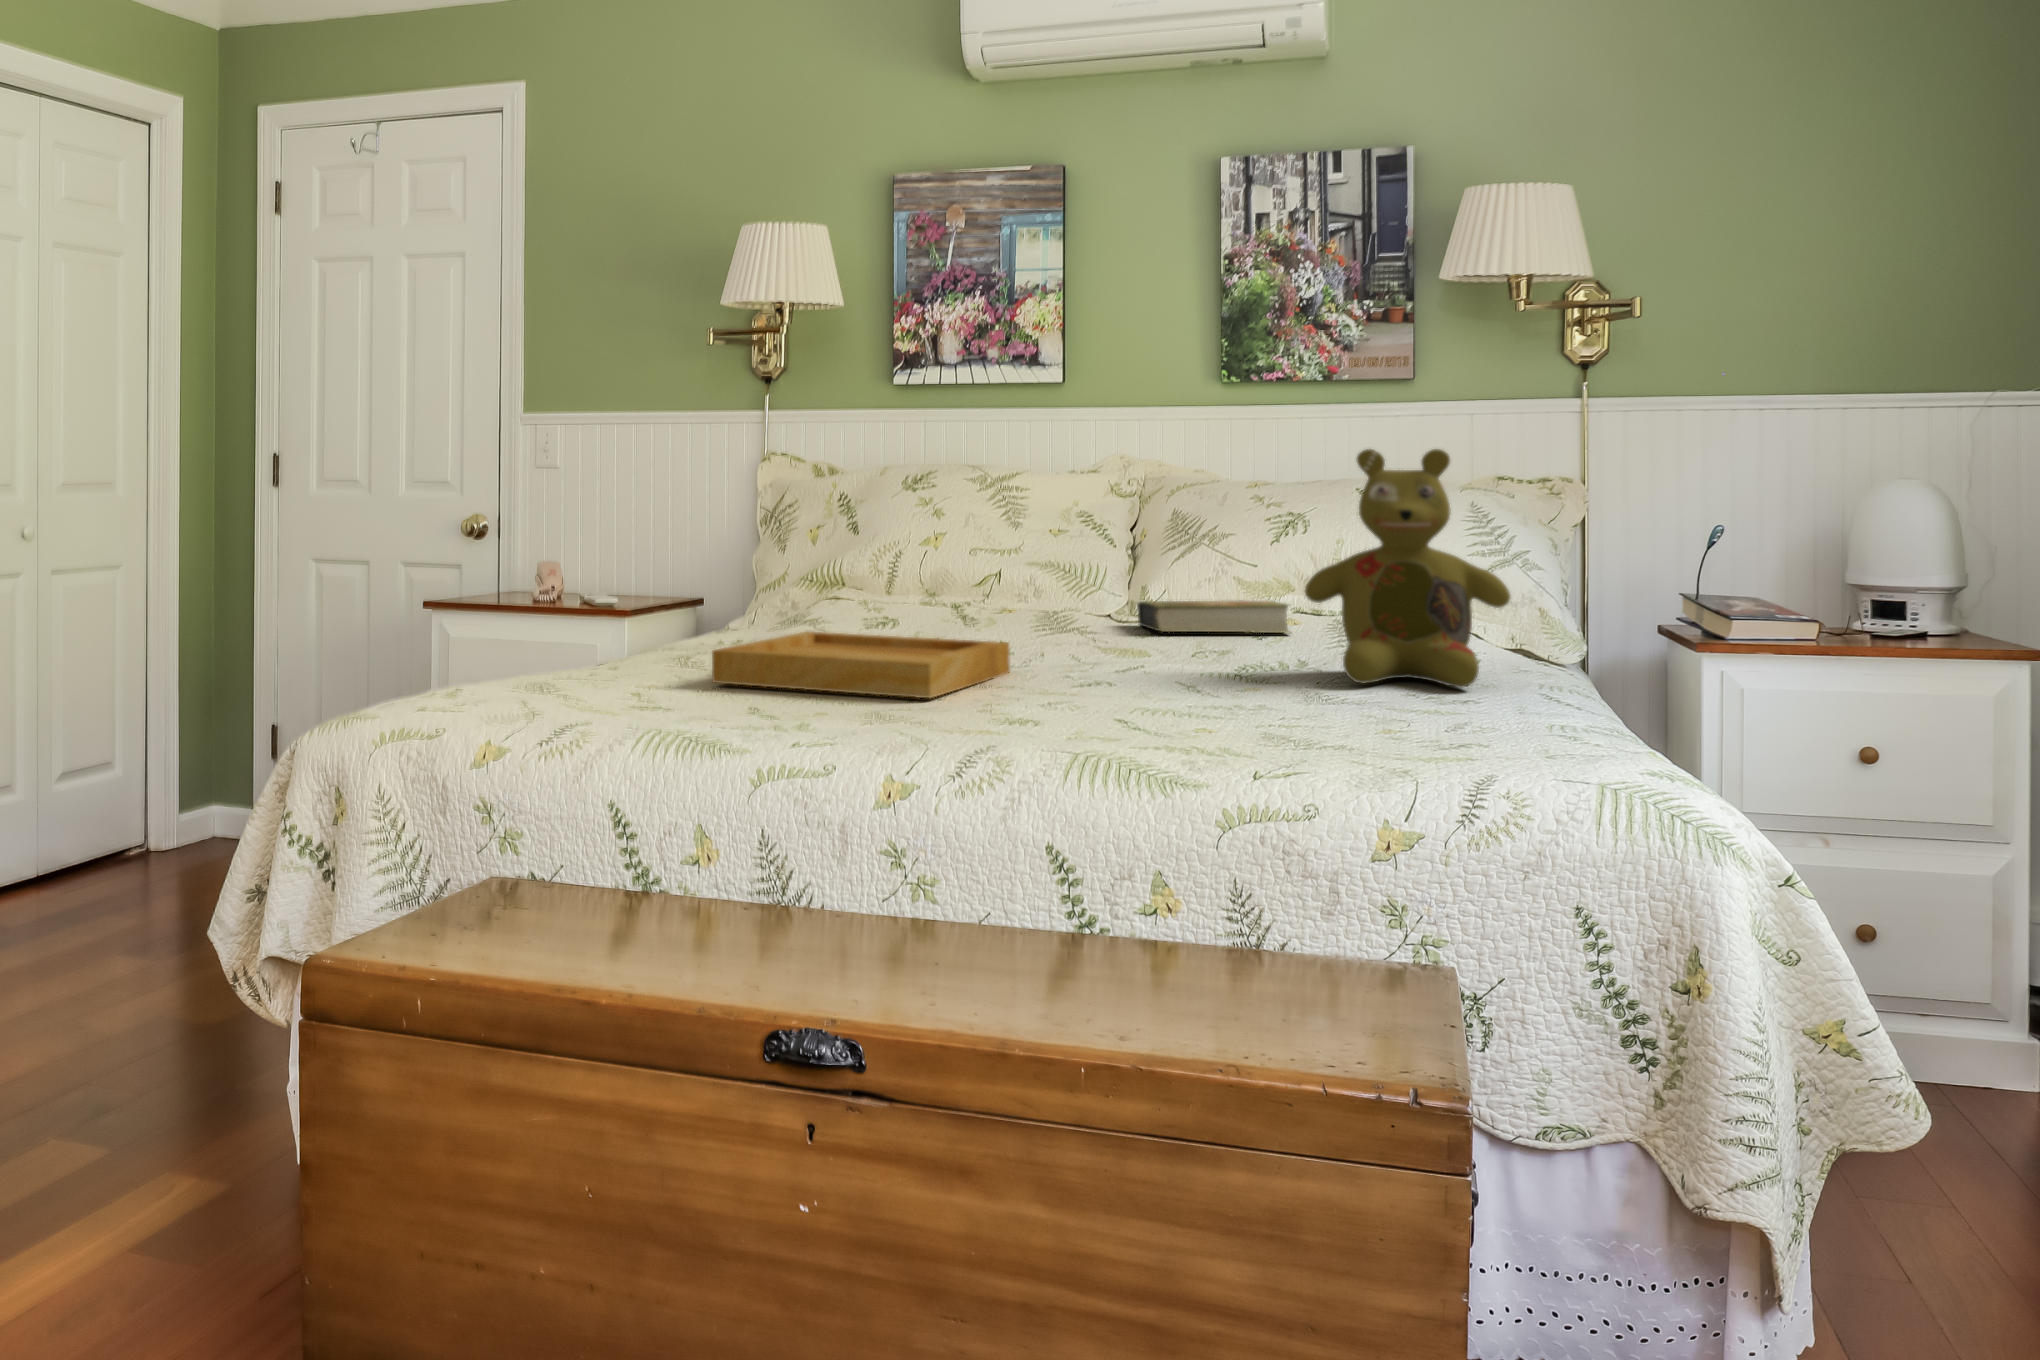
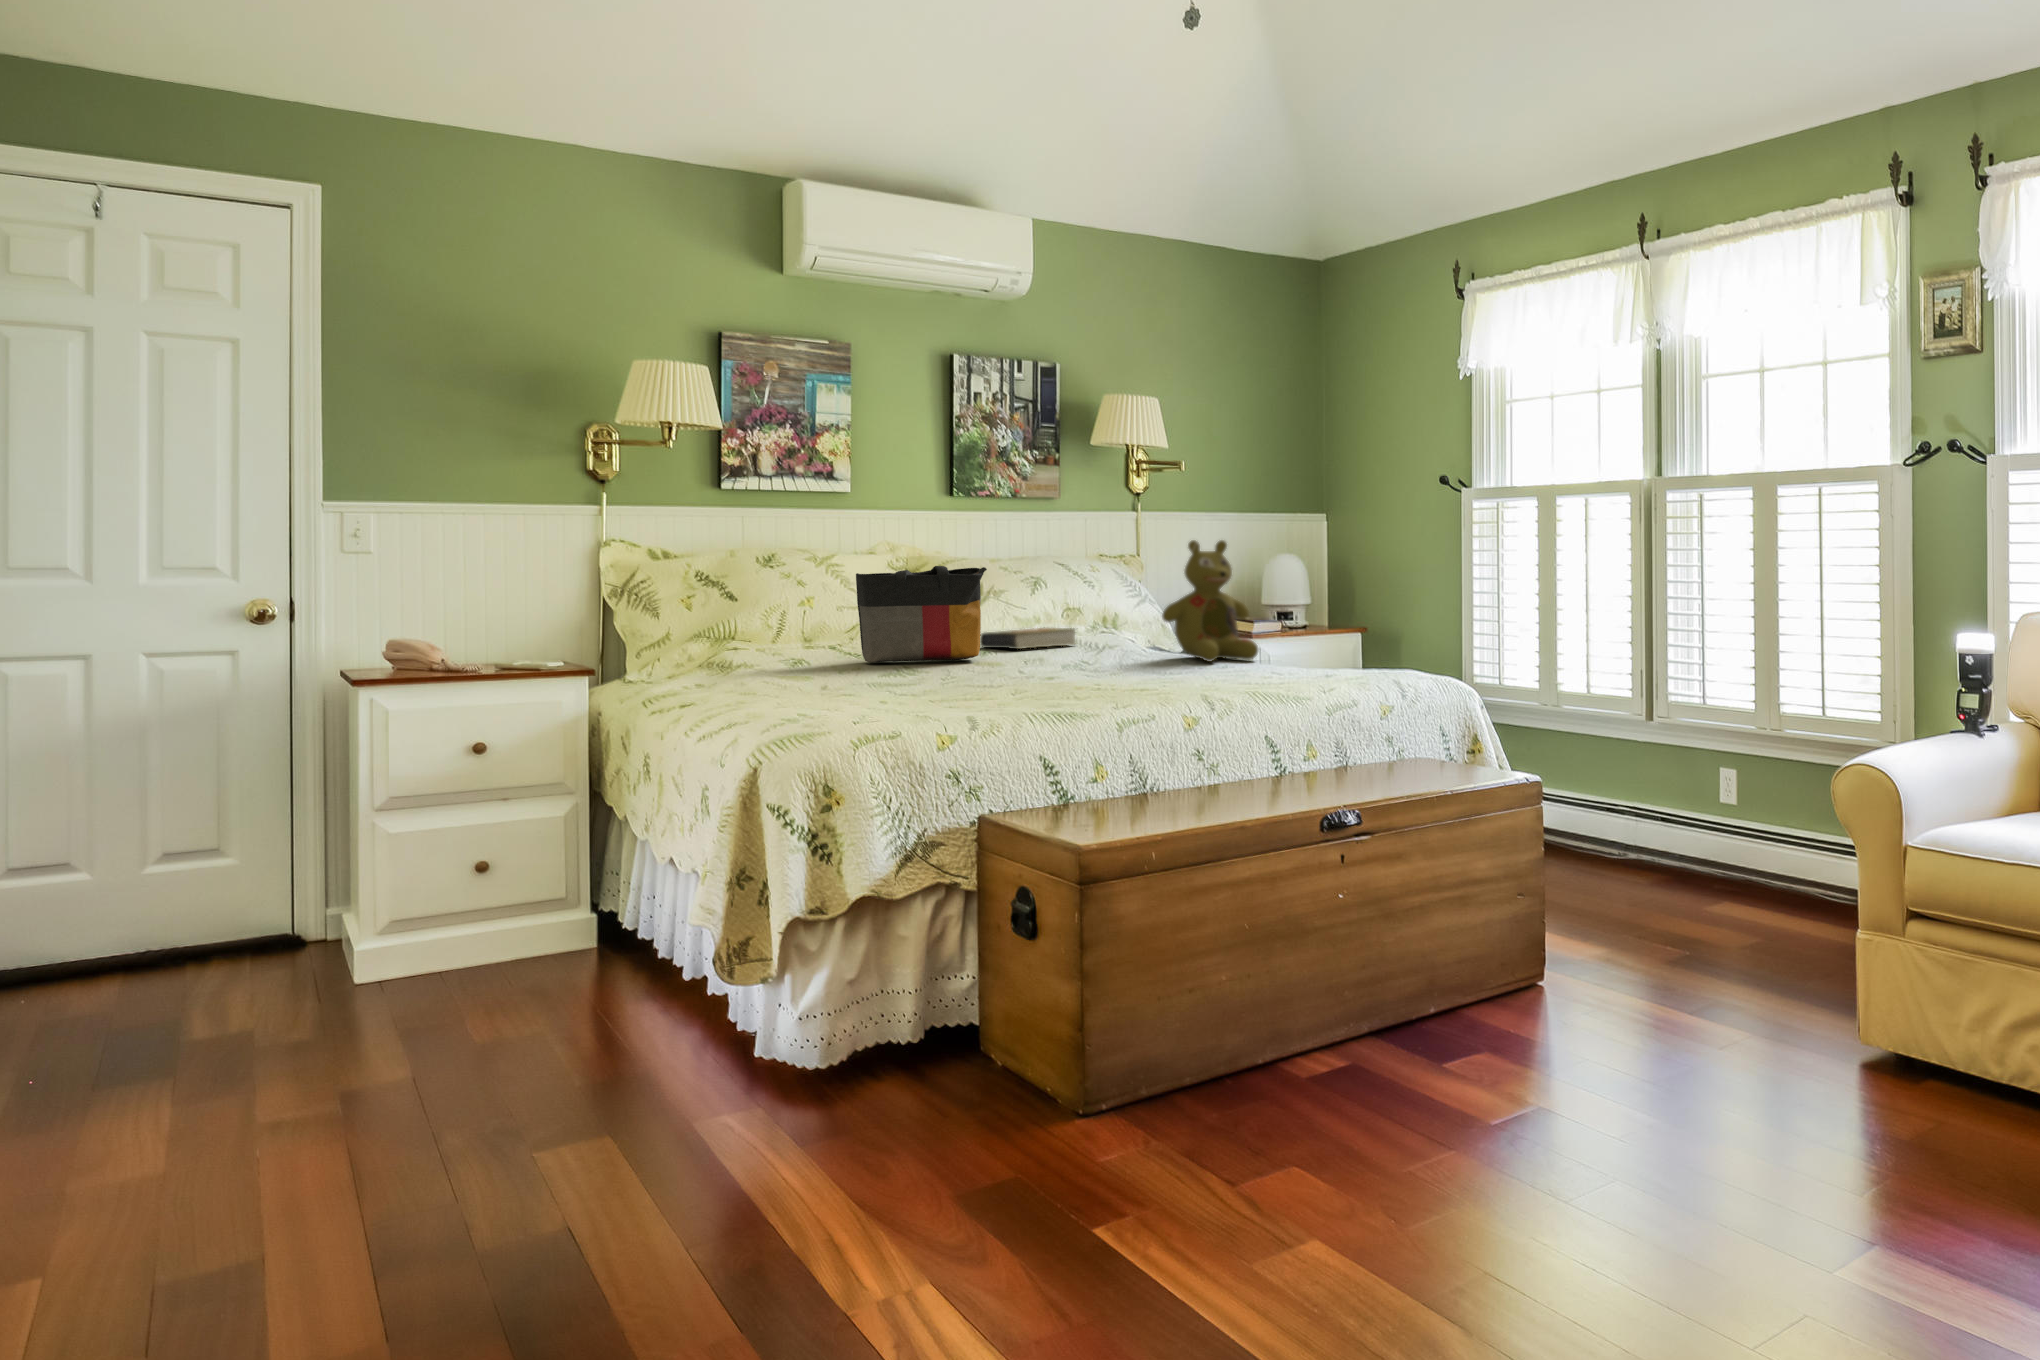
tote bag: none [859,493,1041,641] -> present [856,566,987,663]
tray: present [712,632,1010,698] -> none [900,655,1073,693]

